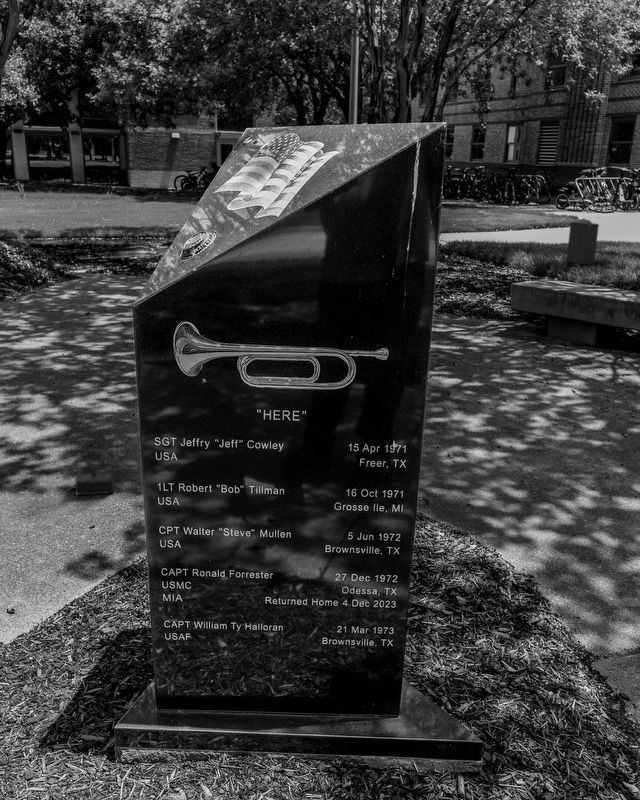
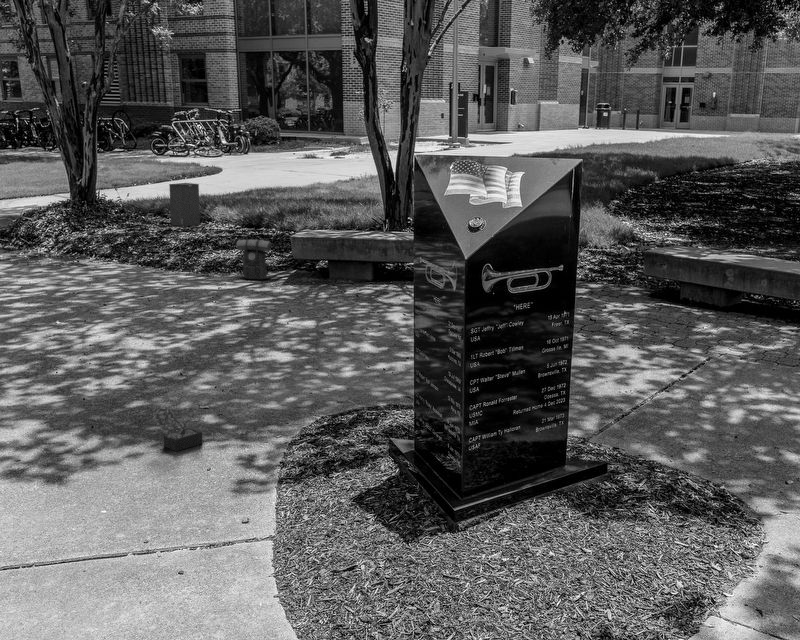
cardboard box: present [567,223,599,264] -> present [169,183,200,226]
backpack: none [456,280,489,324] -> present [237,239,271,280]

